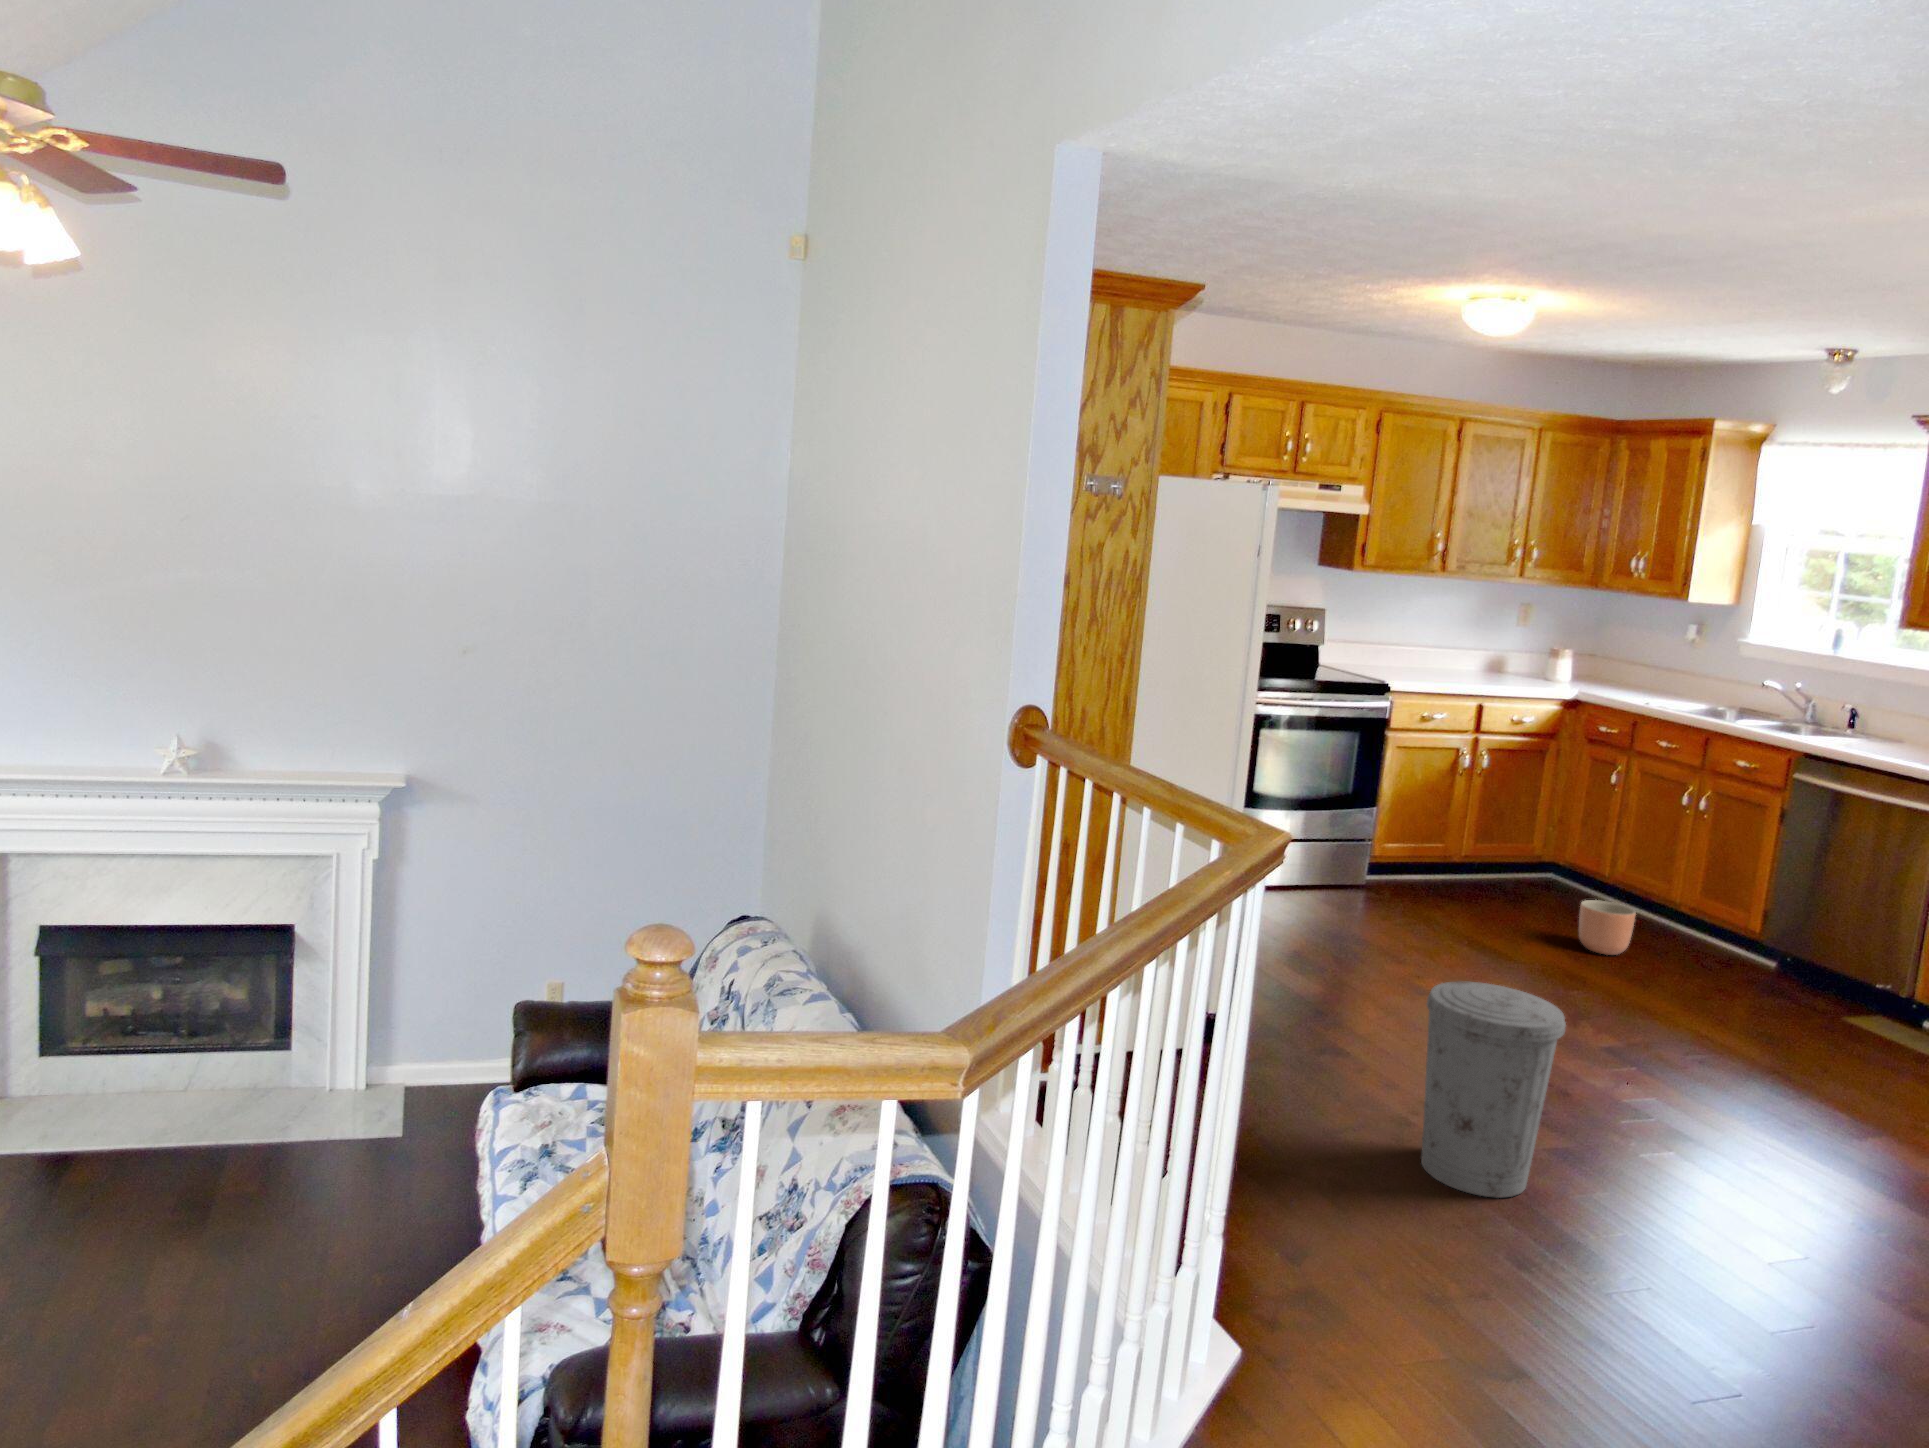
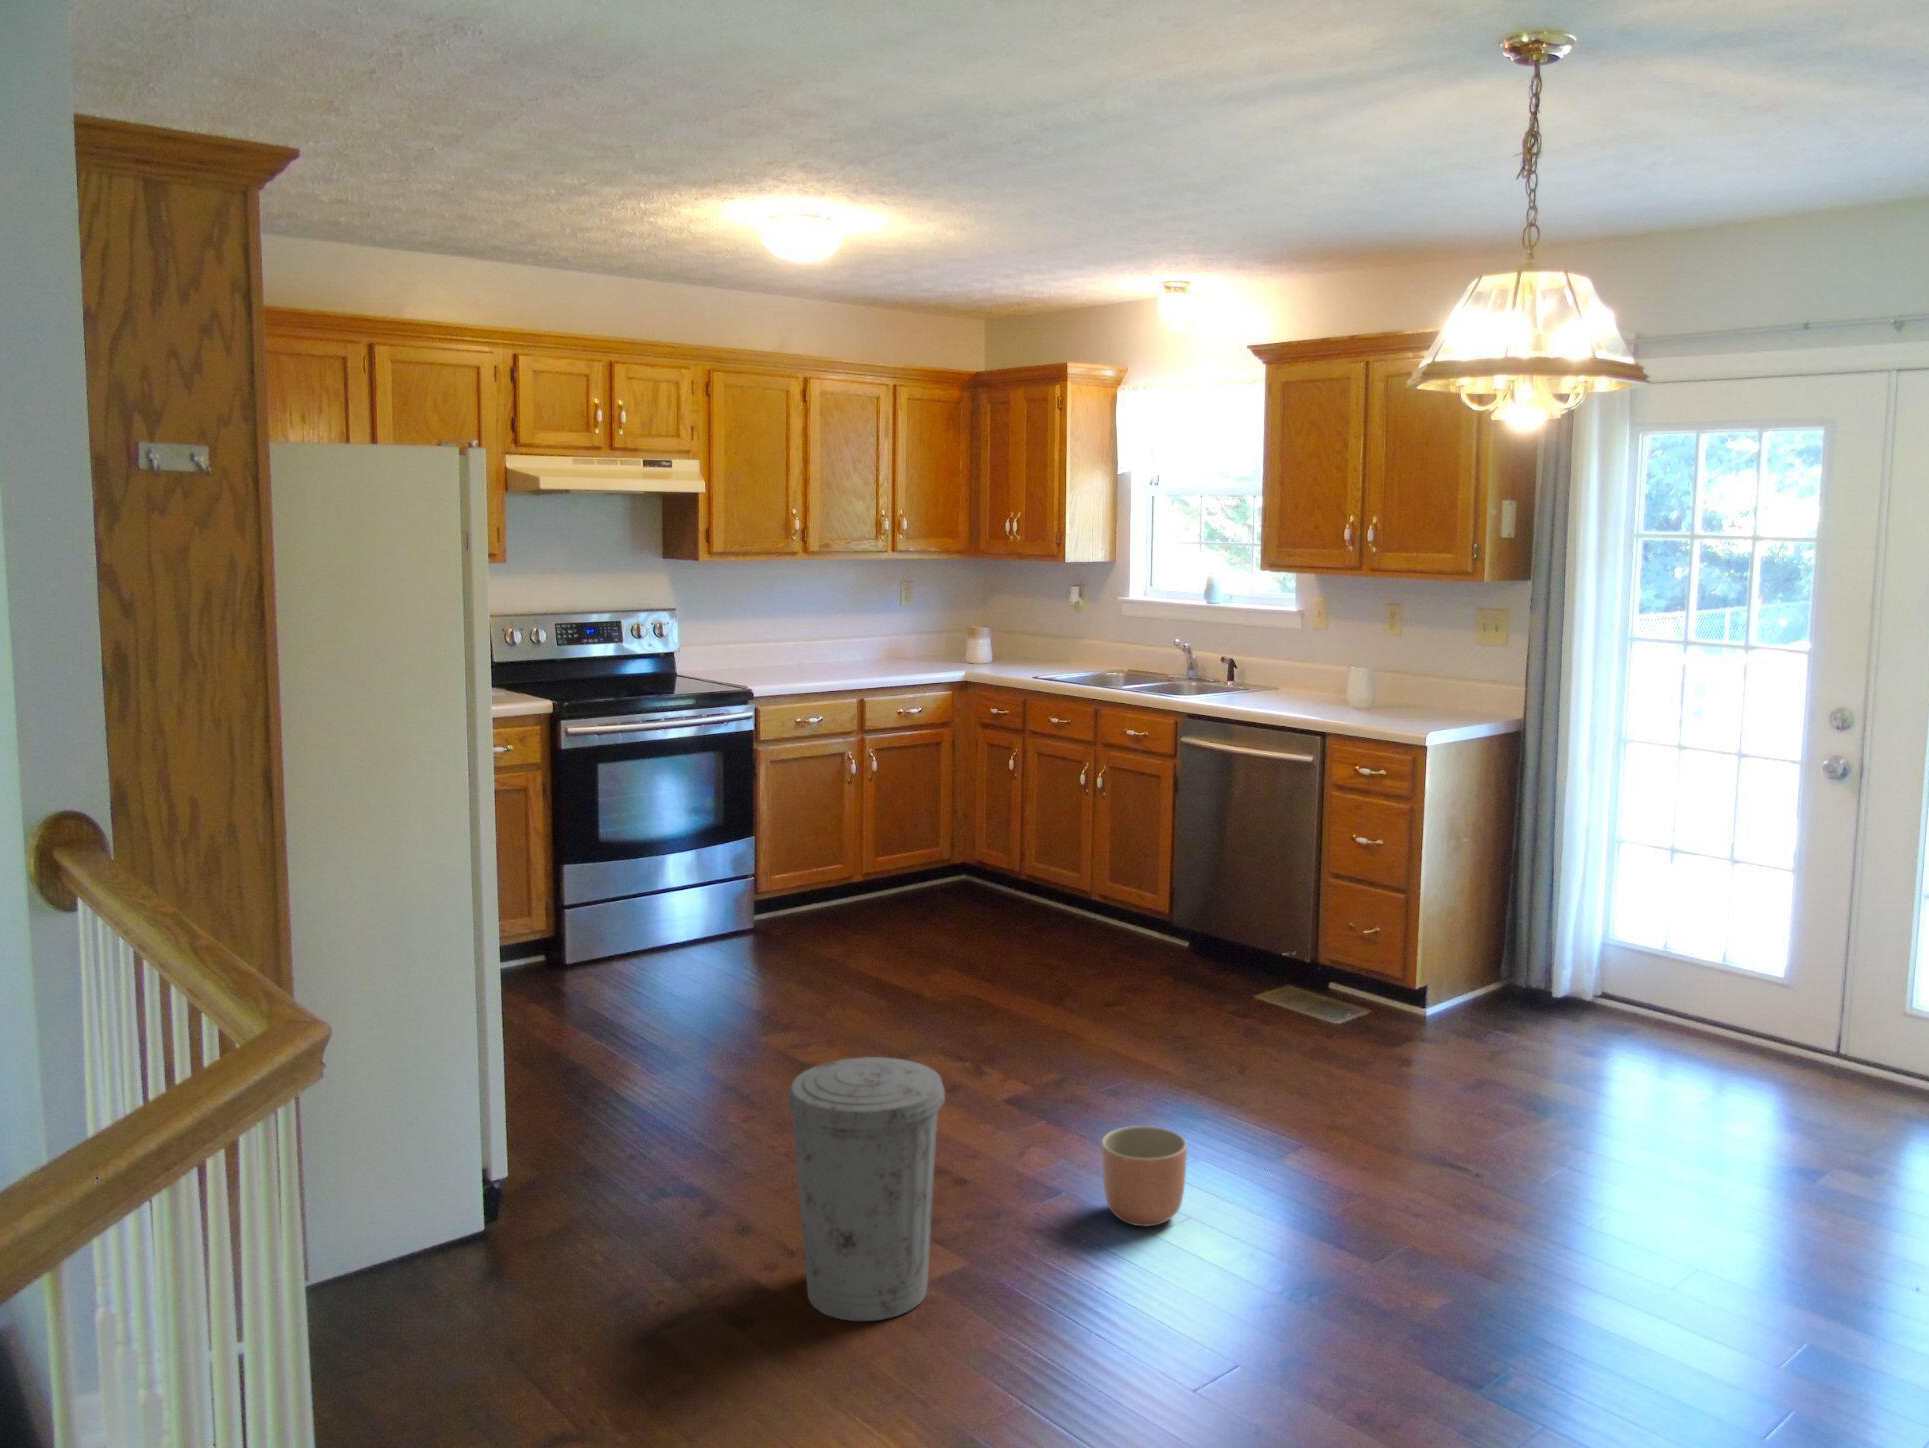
planter: present [1579,900,1636,955] -> present [1102,1126,1187,1226]

